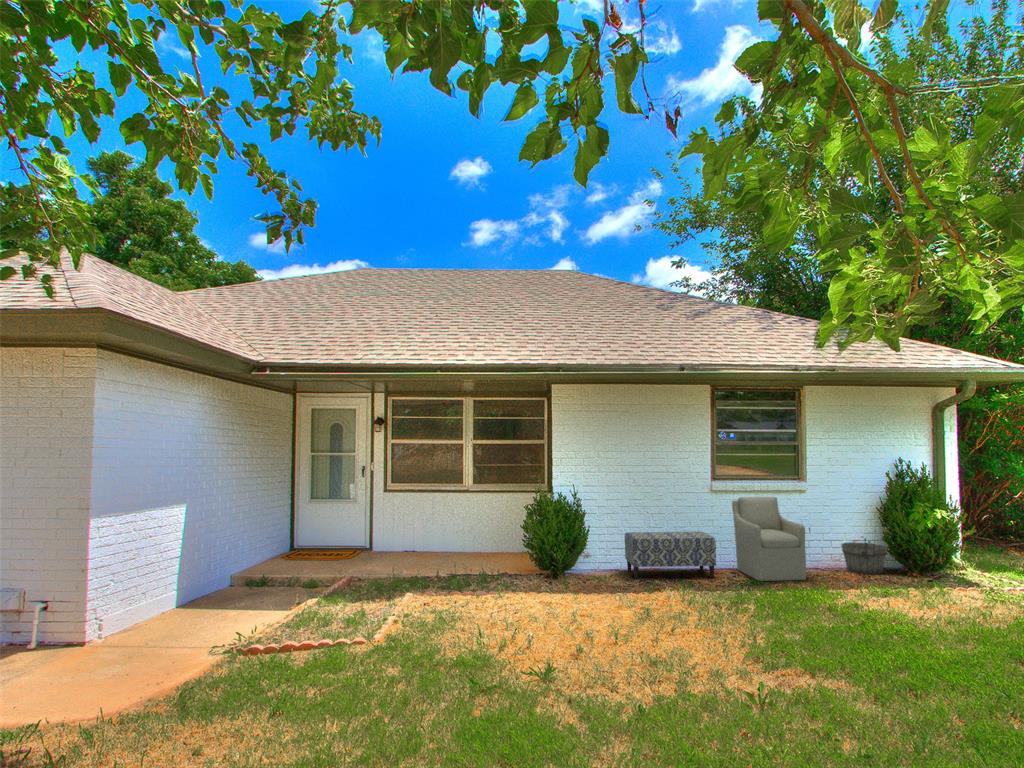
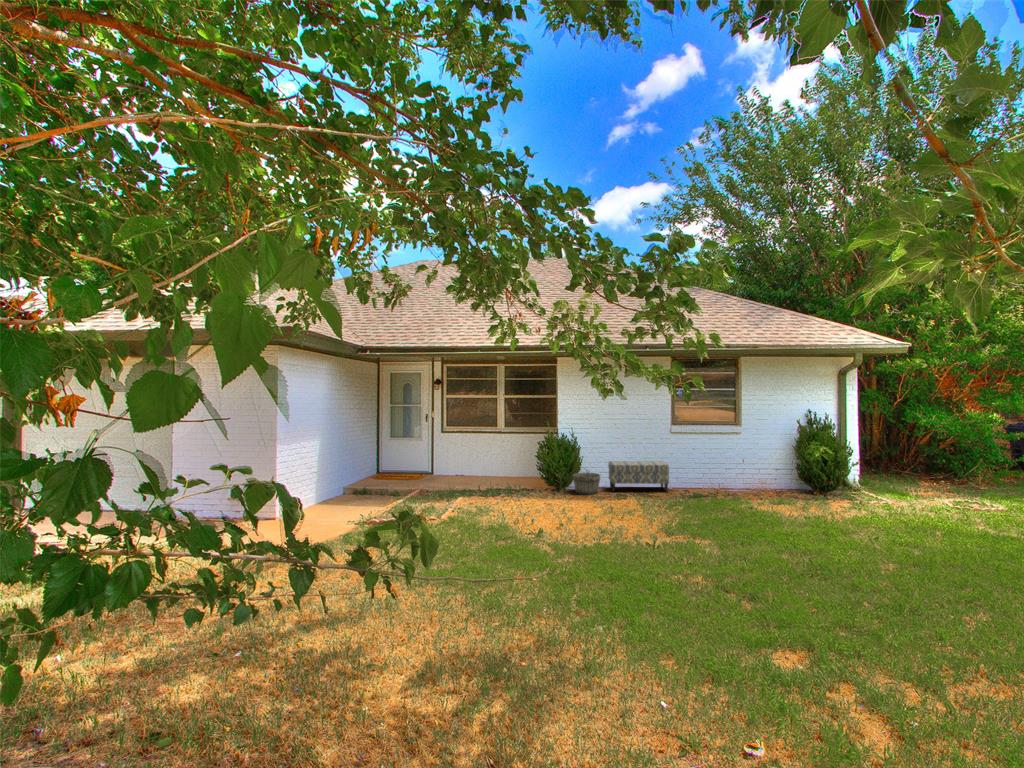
chair: present [732,497,806,581] -> none [686,437,731,494]
wooden bucket: present [841,539,887,574] -> present [573,470,600,494]

